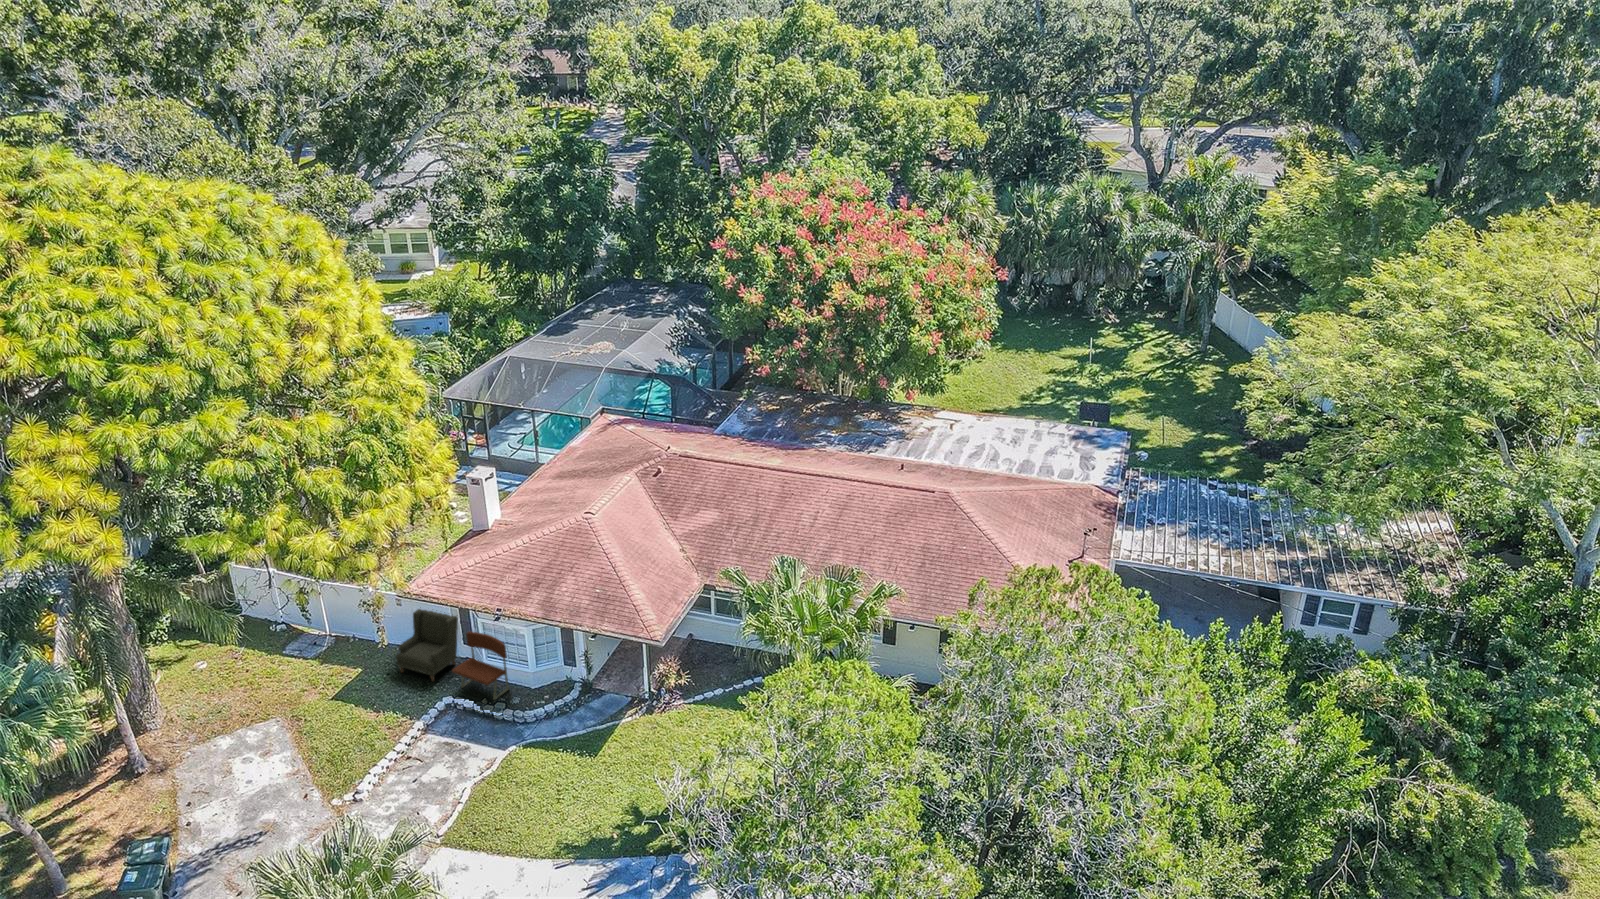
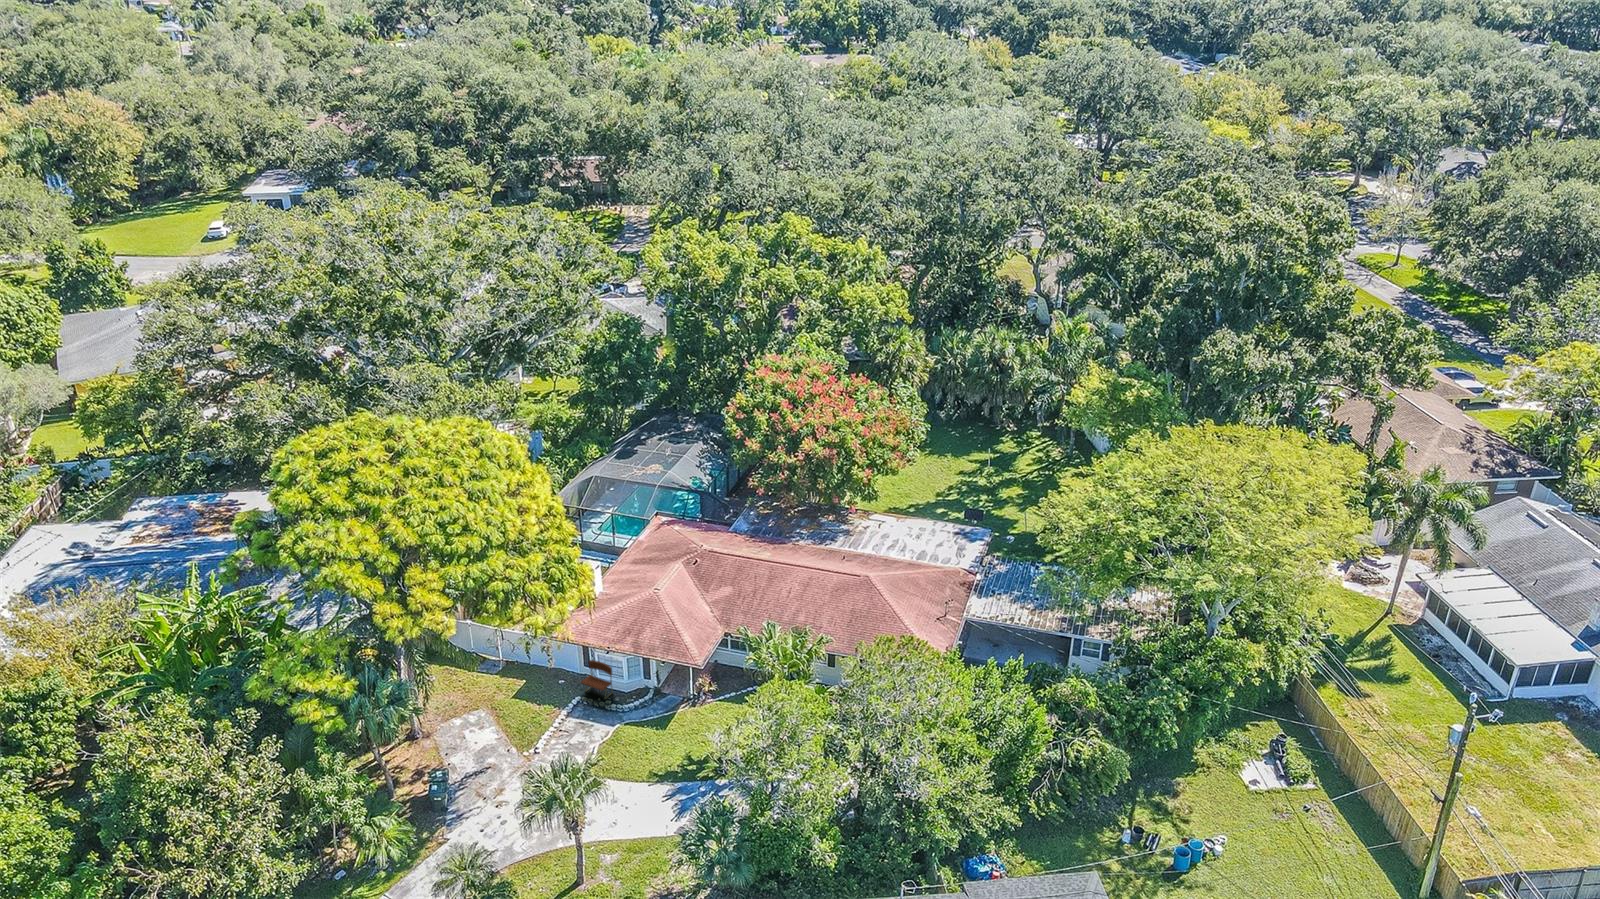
chair: present [396,609,458,681] -> none [547,645,582,689]

